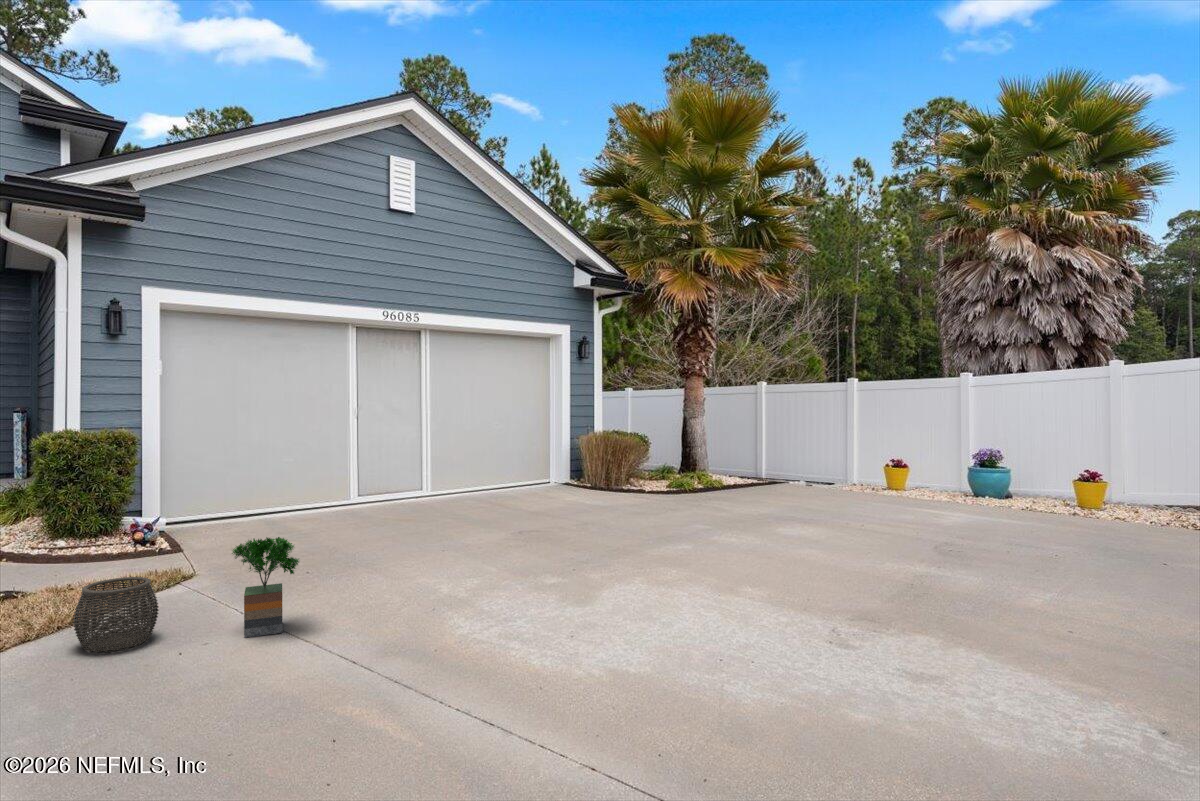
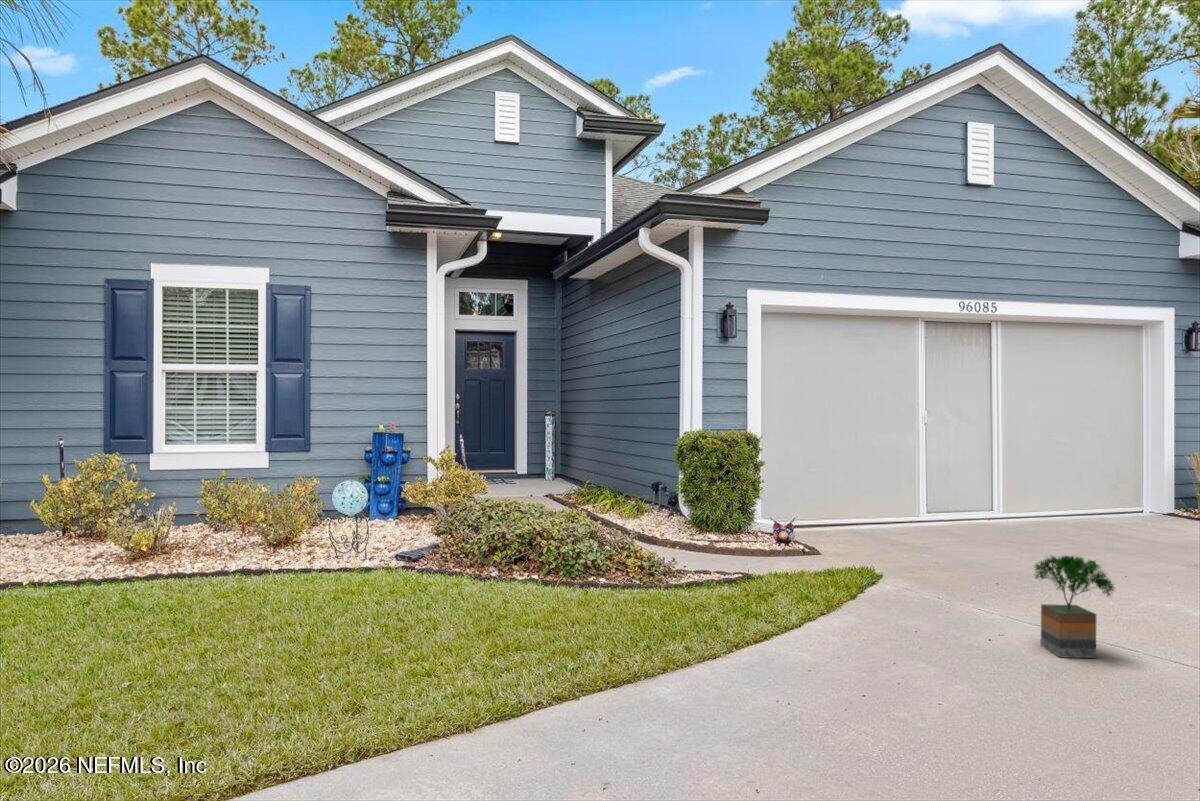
woven basket: present [73,577,159,652] -> none [897,581,969,652]

